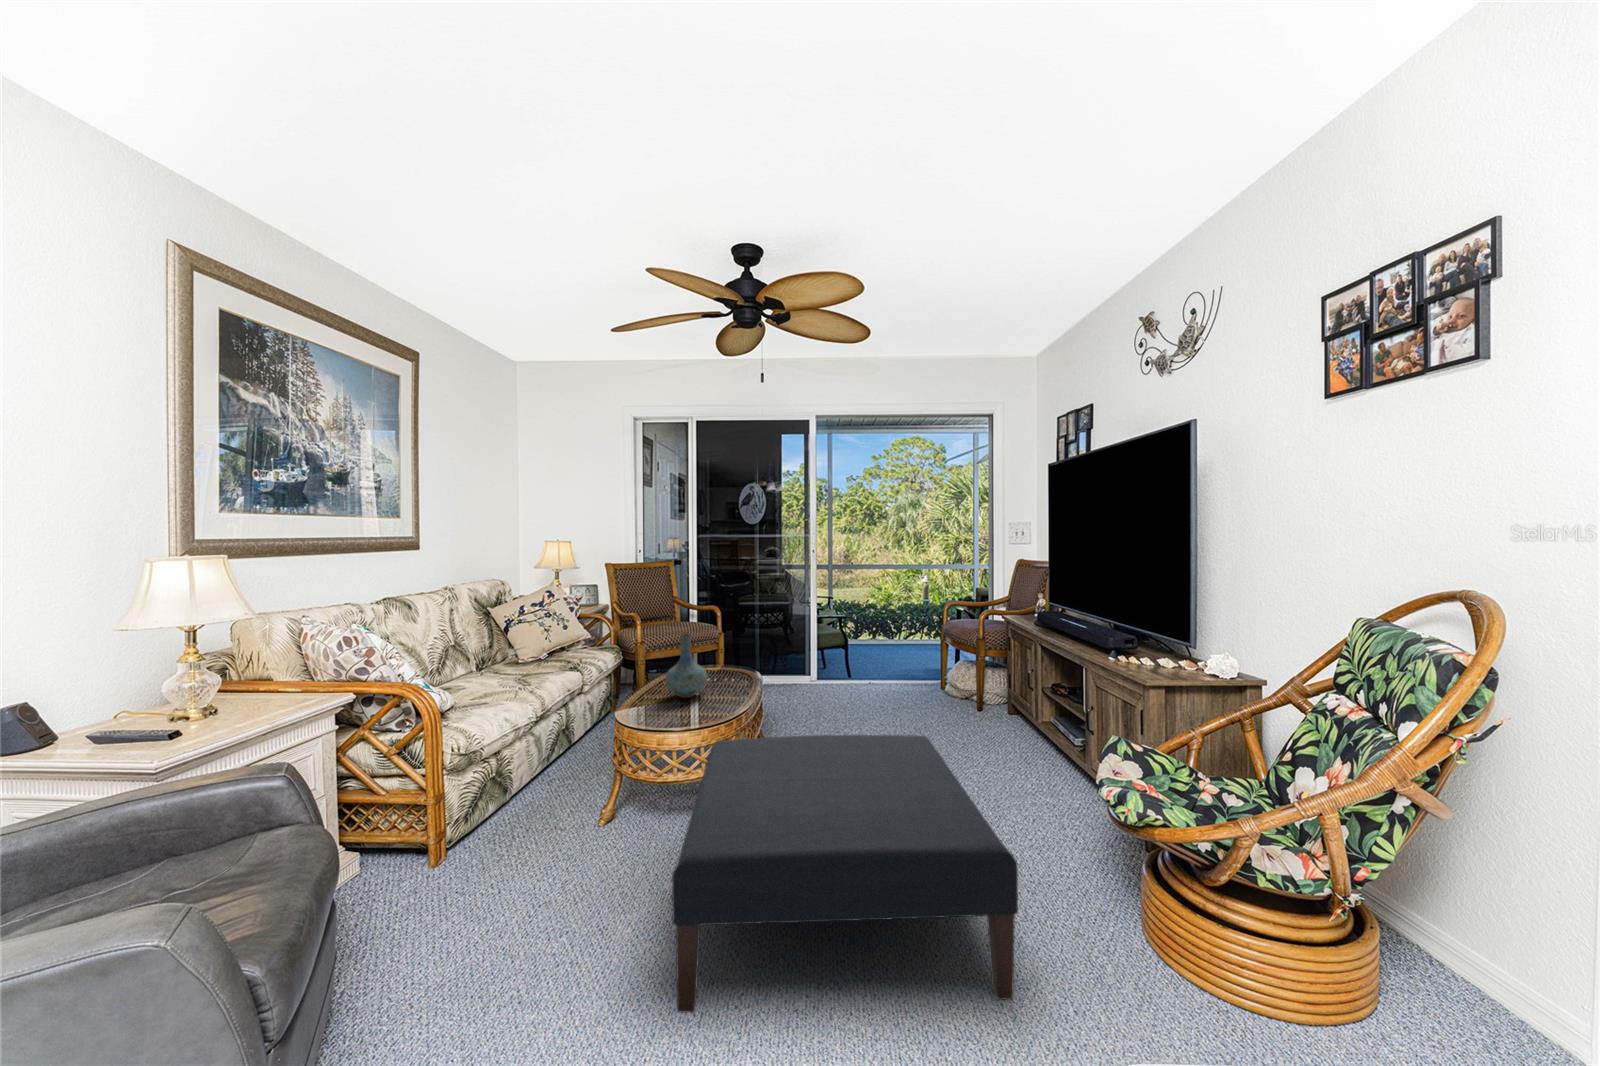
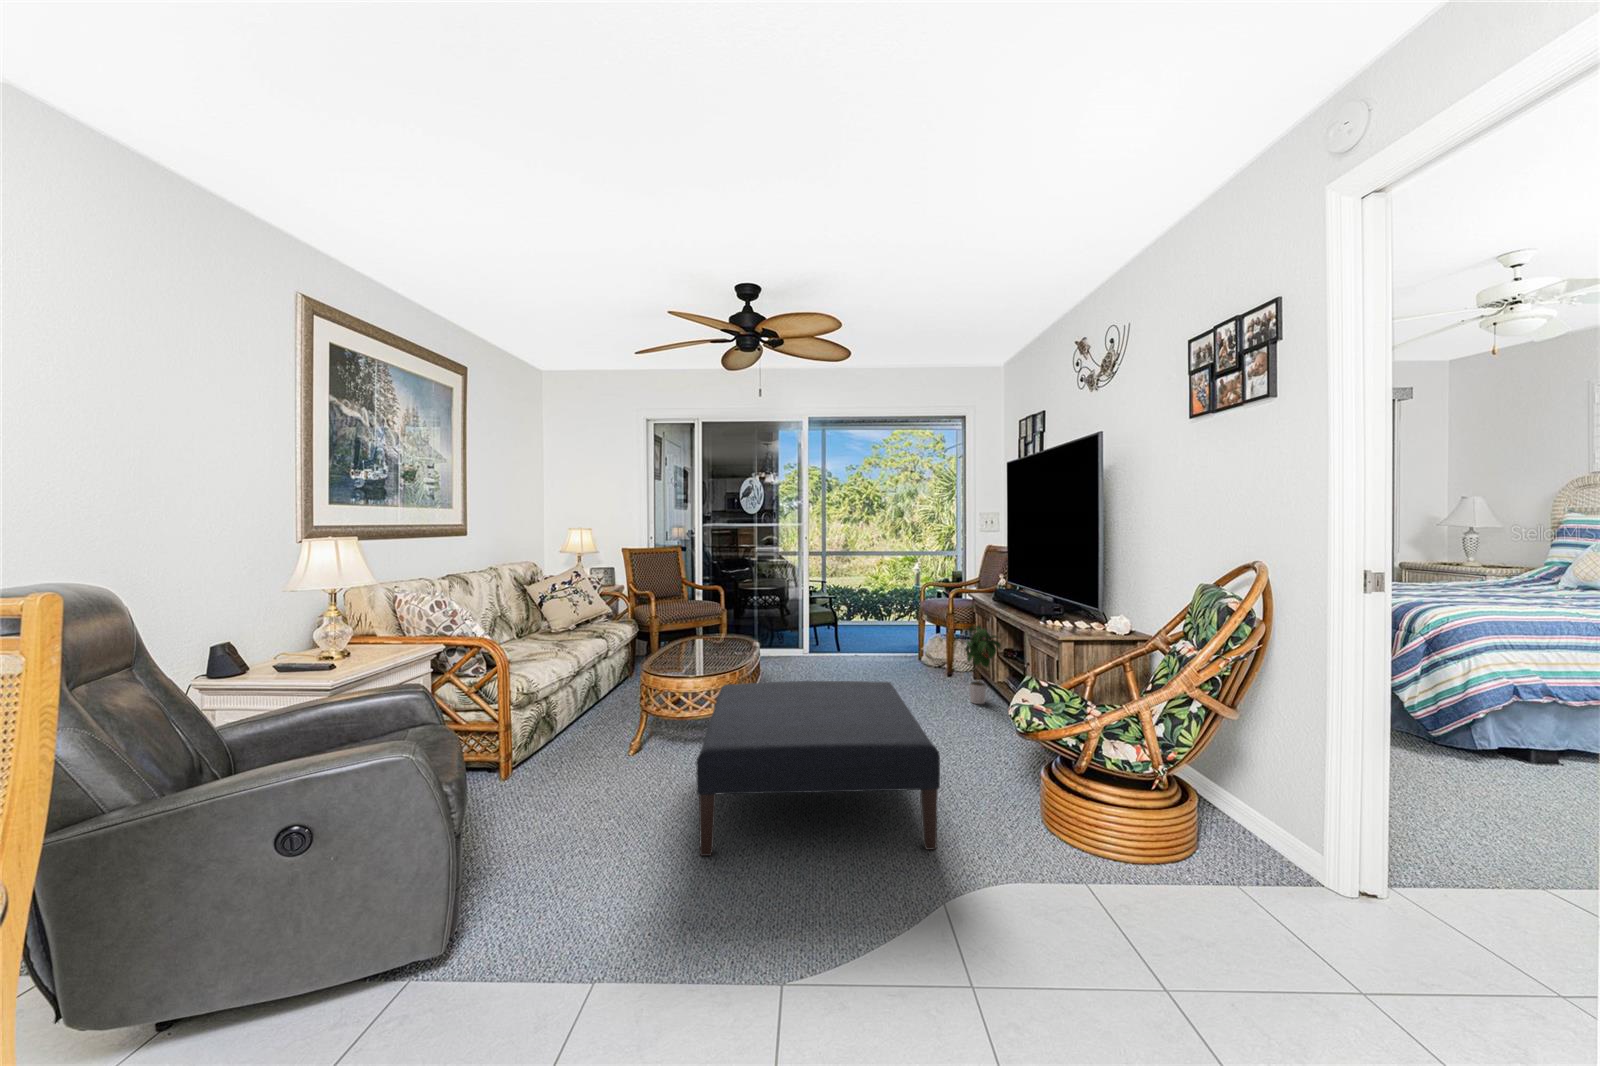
vase: present [666,633,707,698] -> none [681,604,715,657]
potted plant: none [1002,654,1050,750] -> present [965,626,1001,704]

